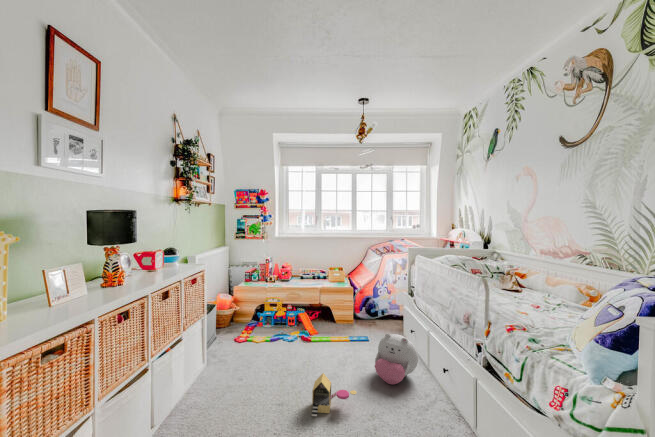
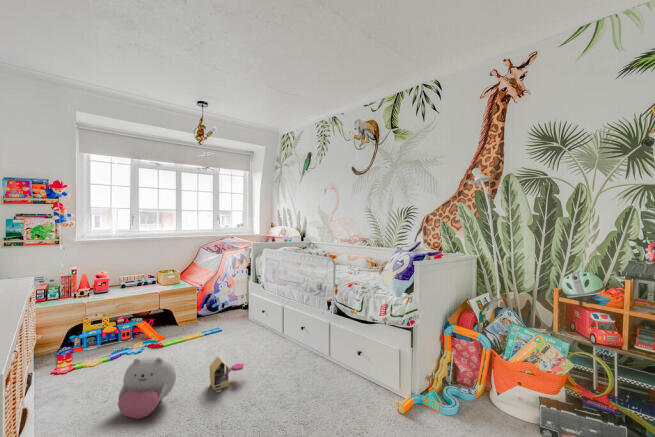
plush toy: present [375,333,418,384] -> present [118,356,176,419]

